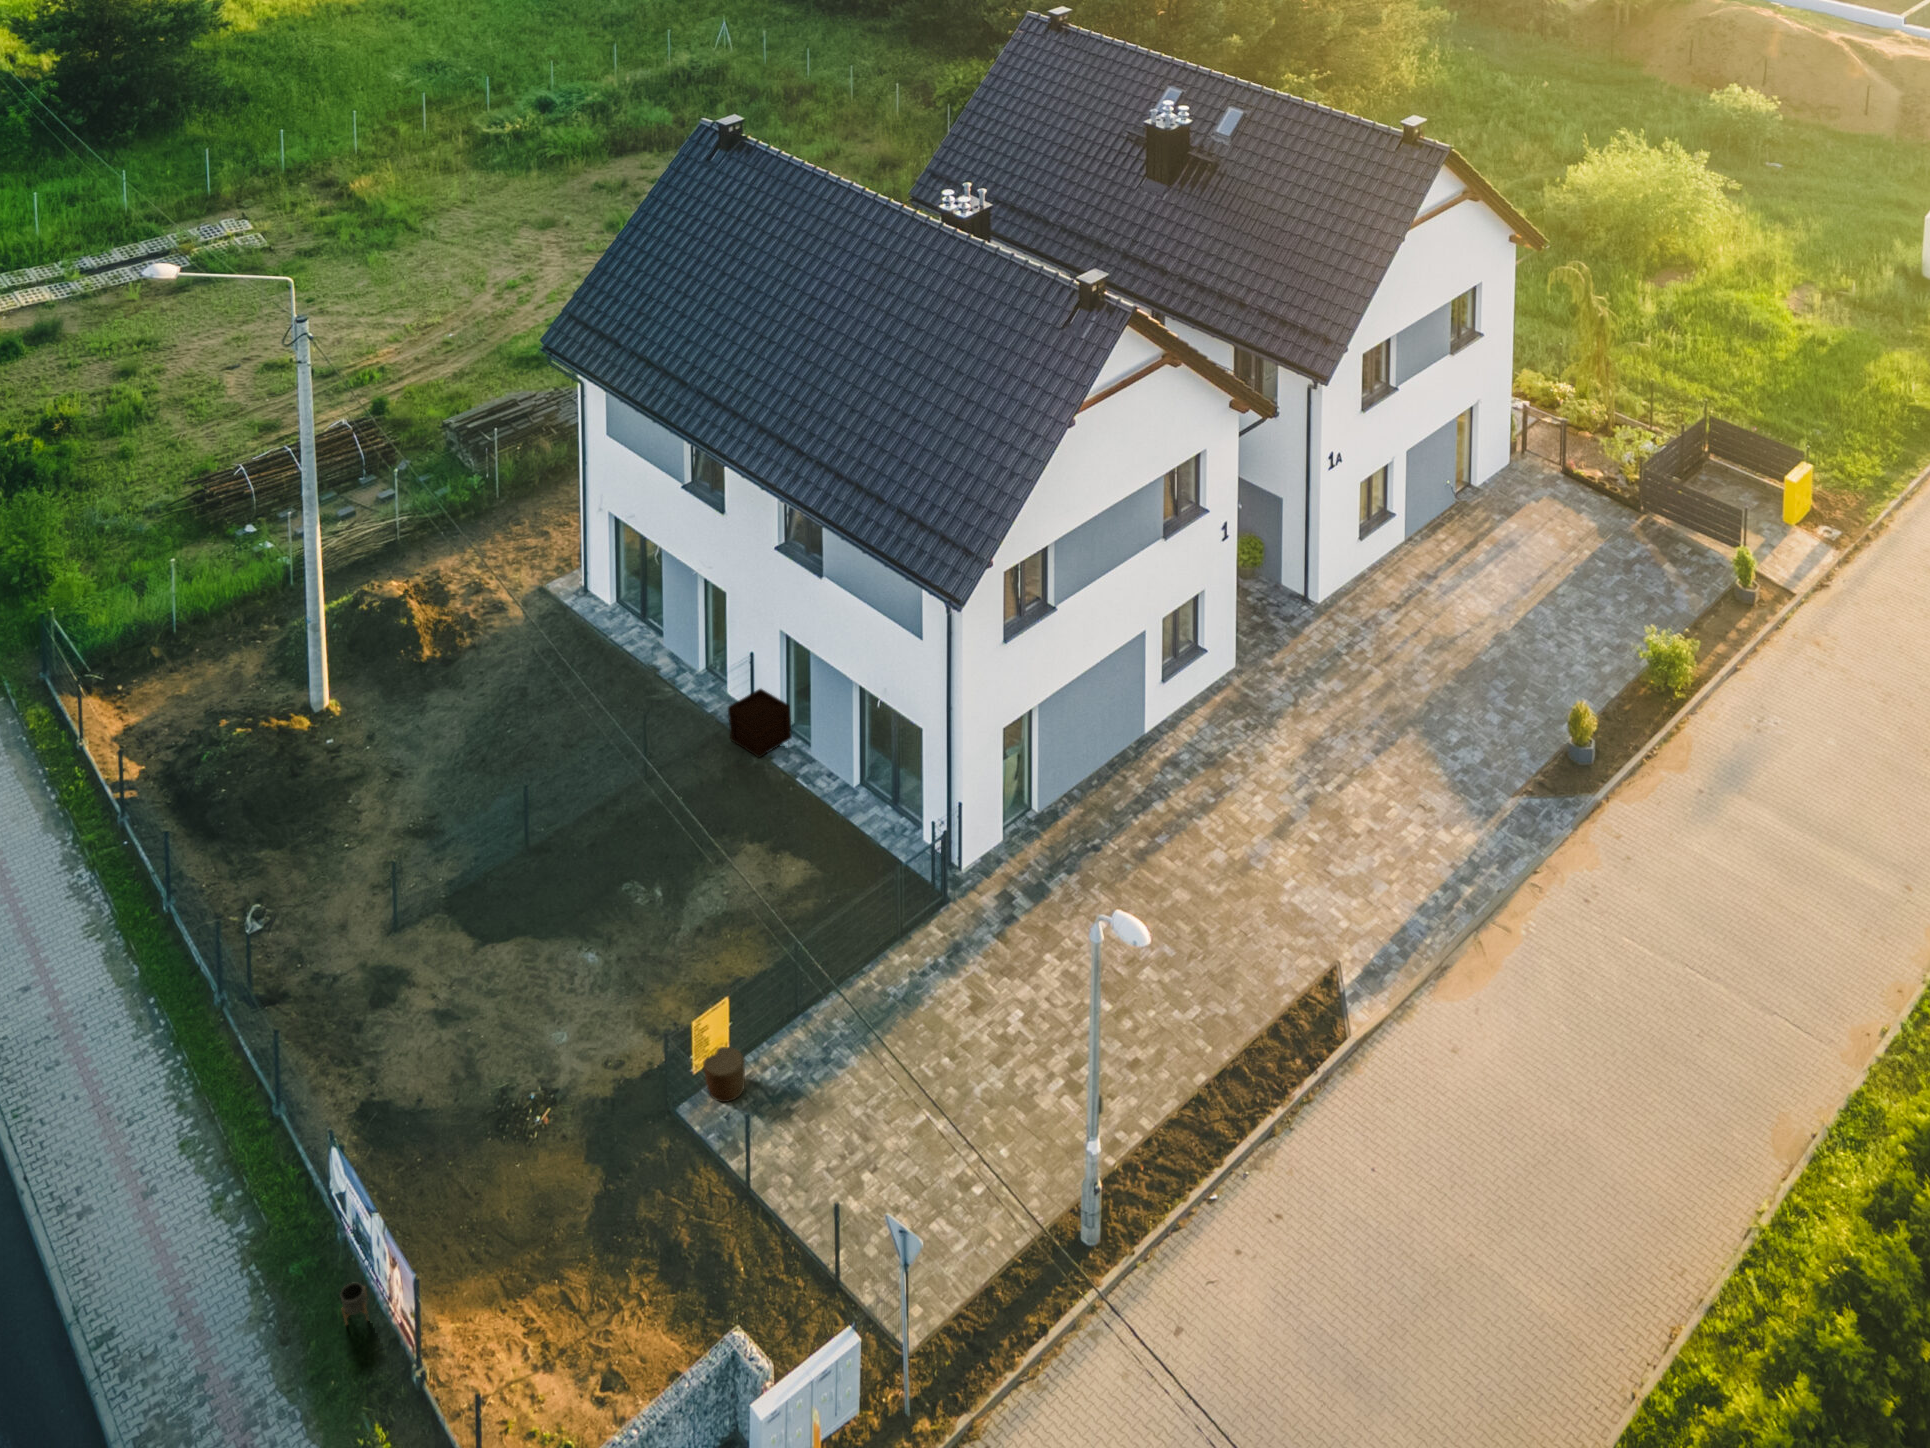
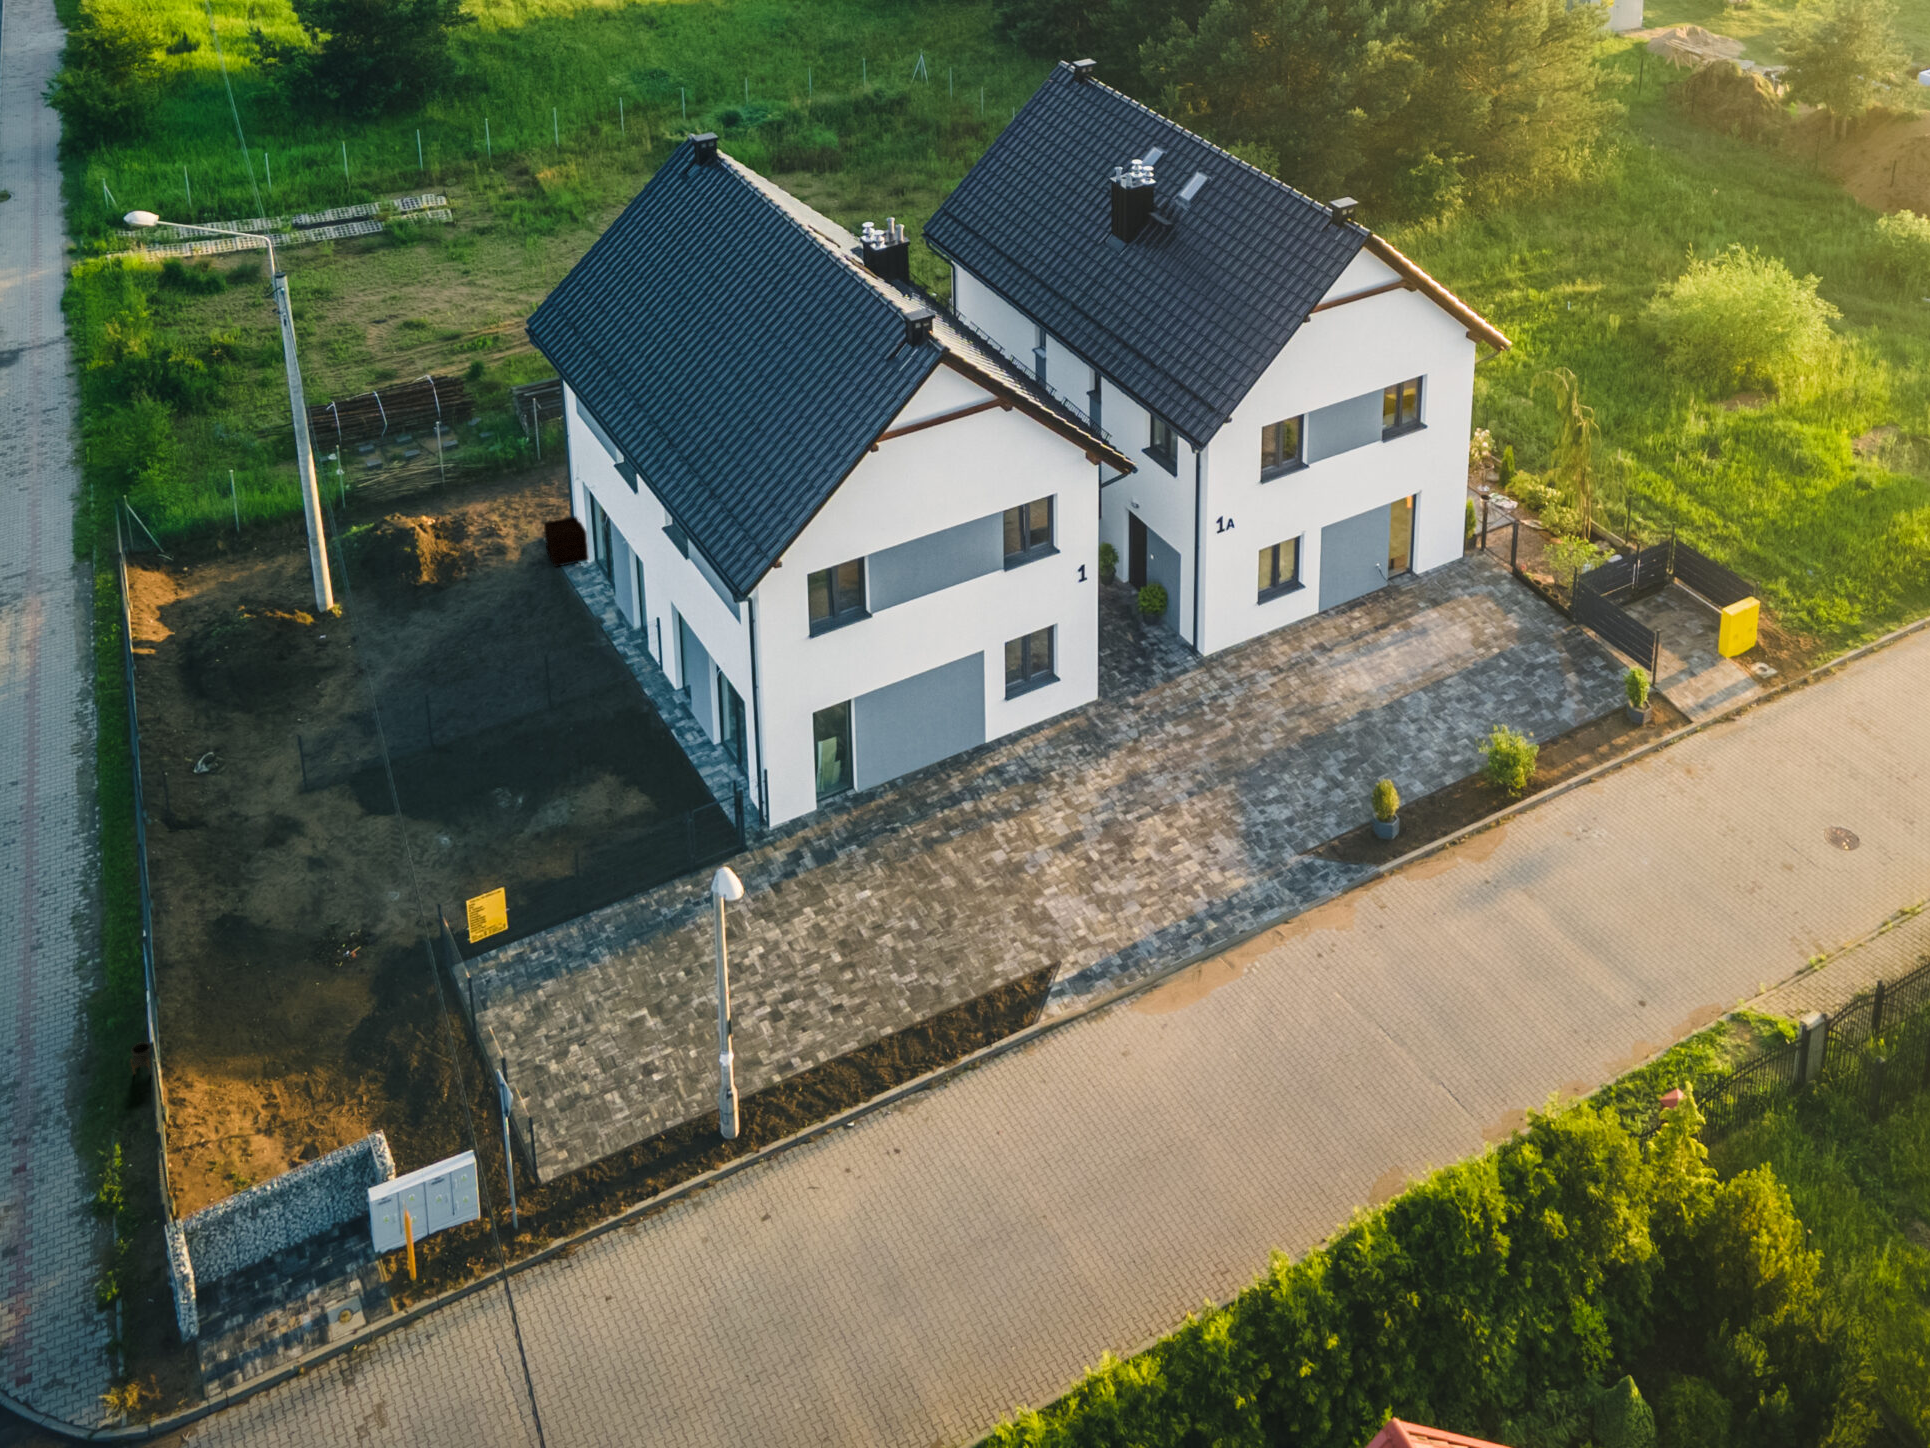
wooden crate: present [728,689,792,757] -> present [544,516,589,567]
woven basket: present [703,1047,745,1102] -> none [477,926,513,972]

